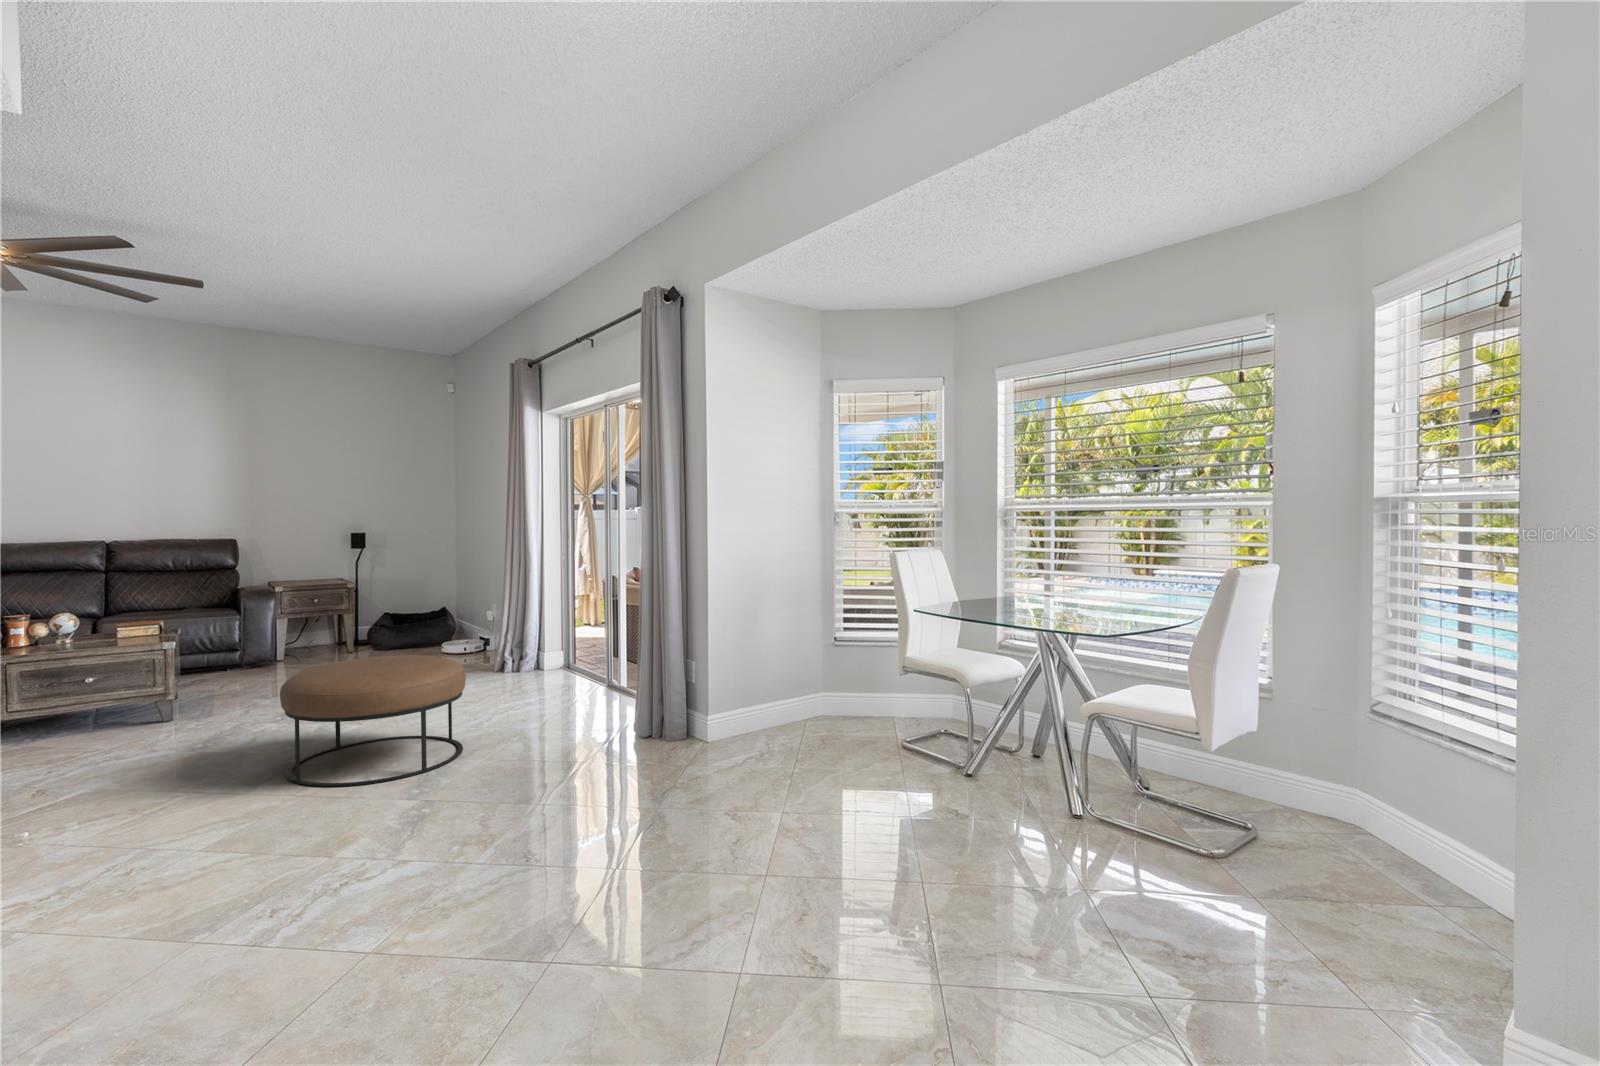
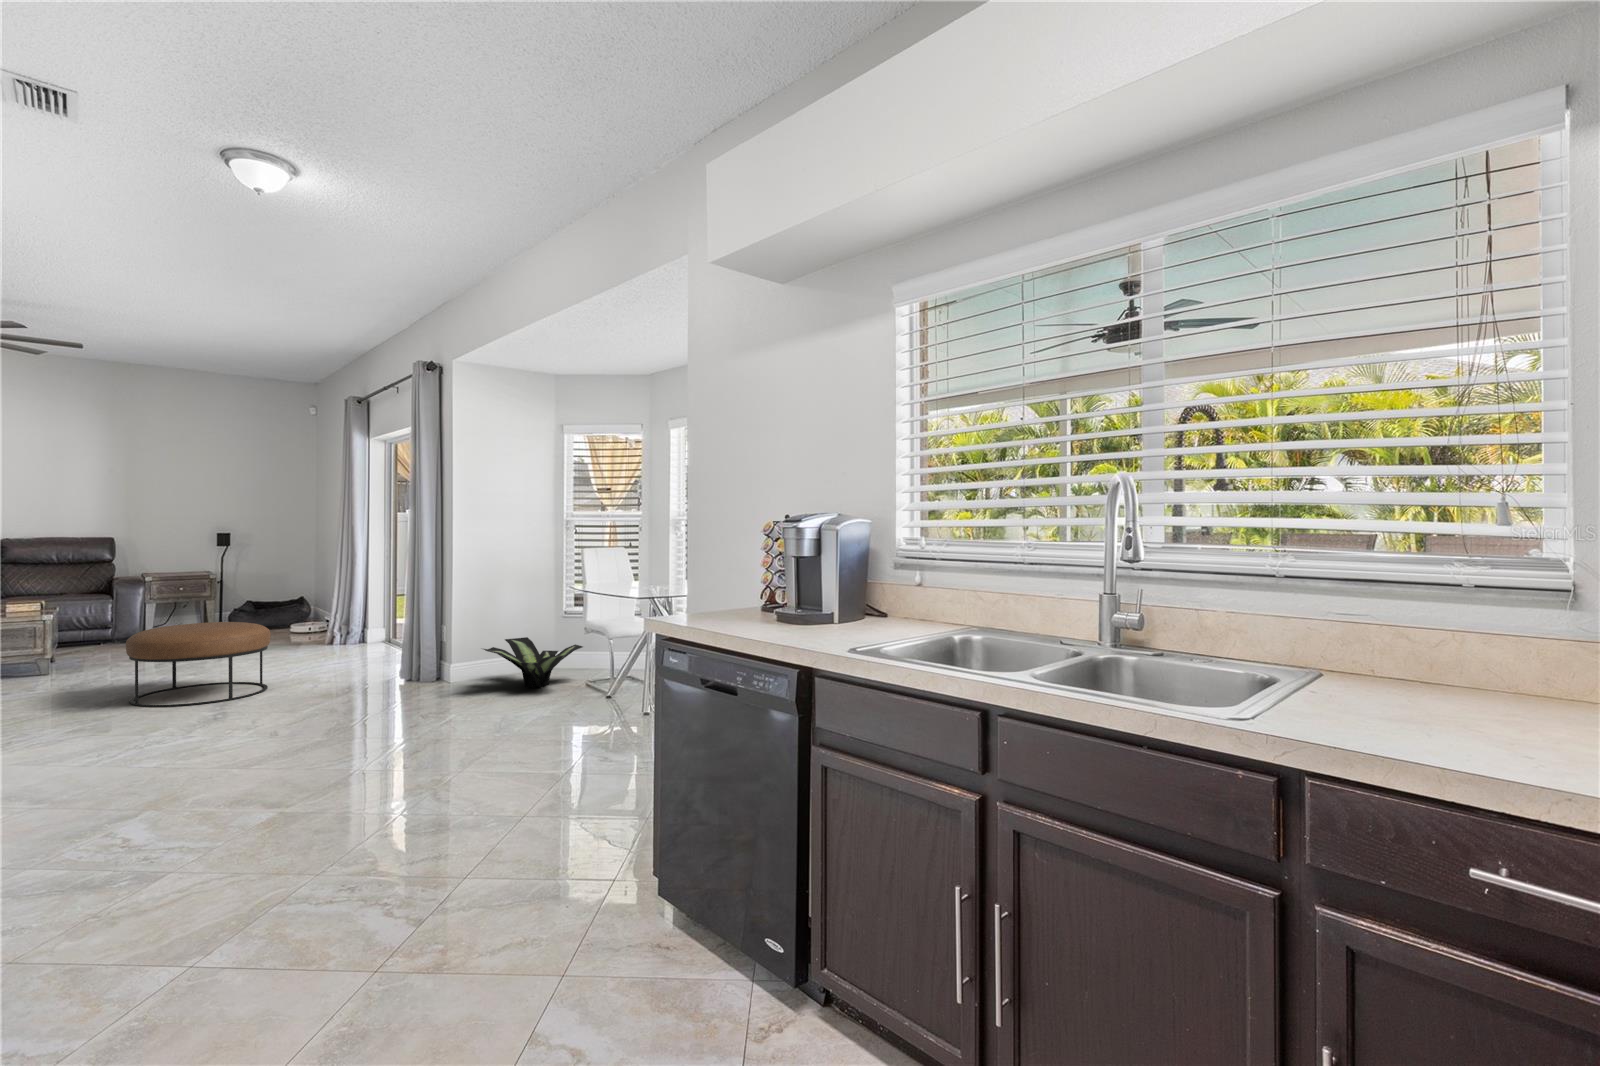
potted plant: none [760,672,888,750] -> present [484,637,583,688]

